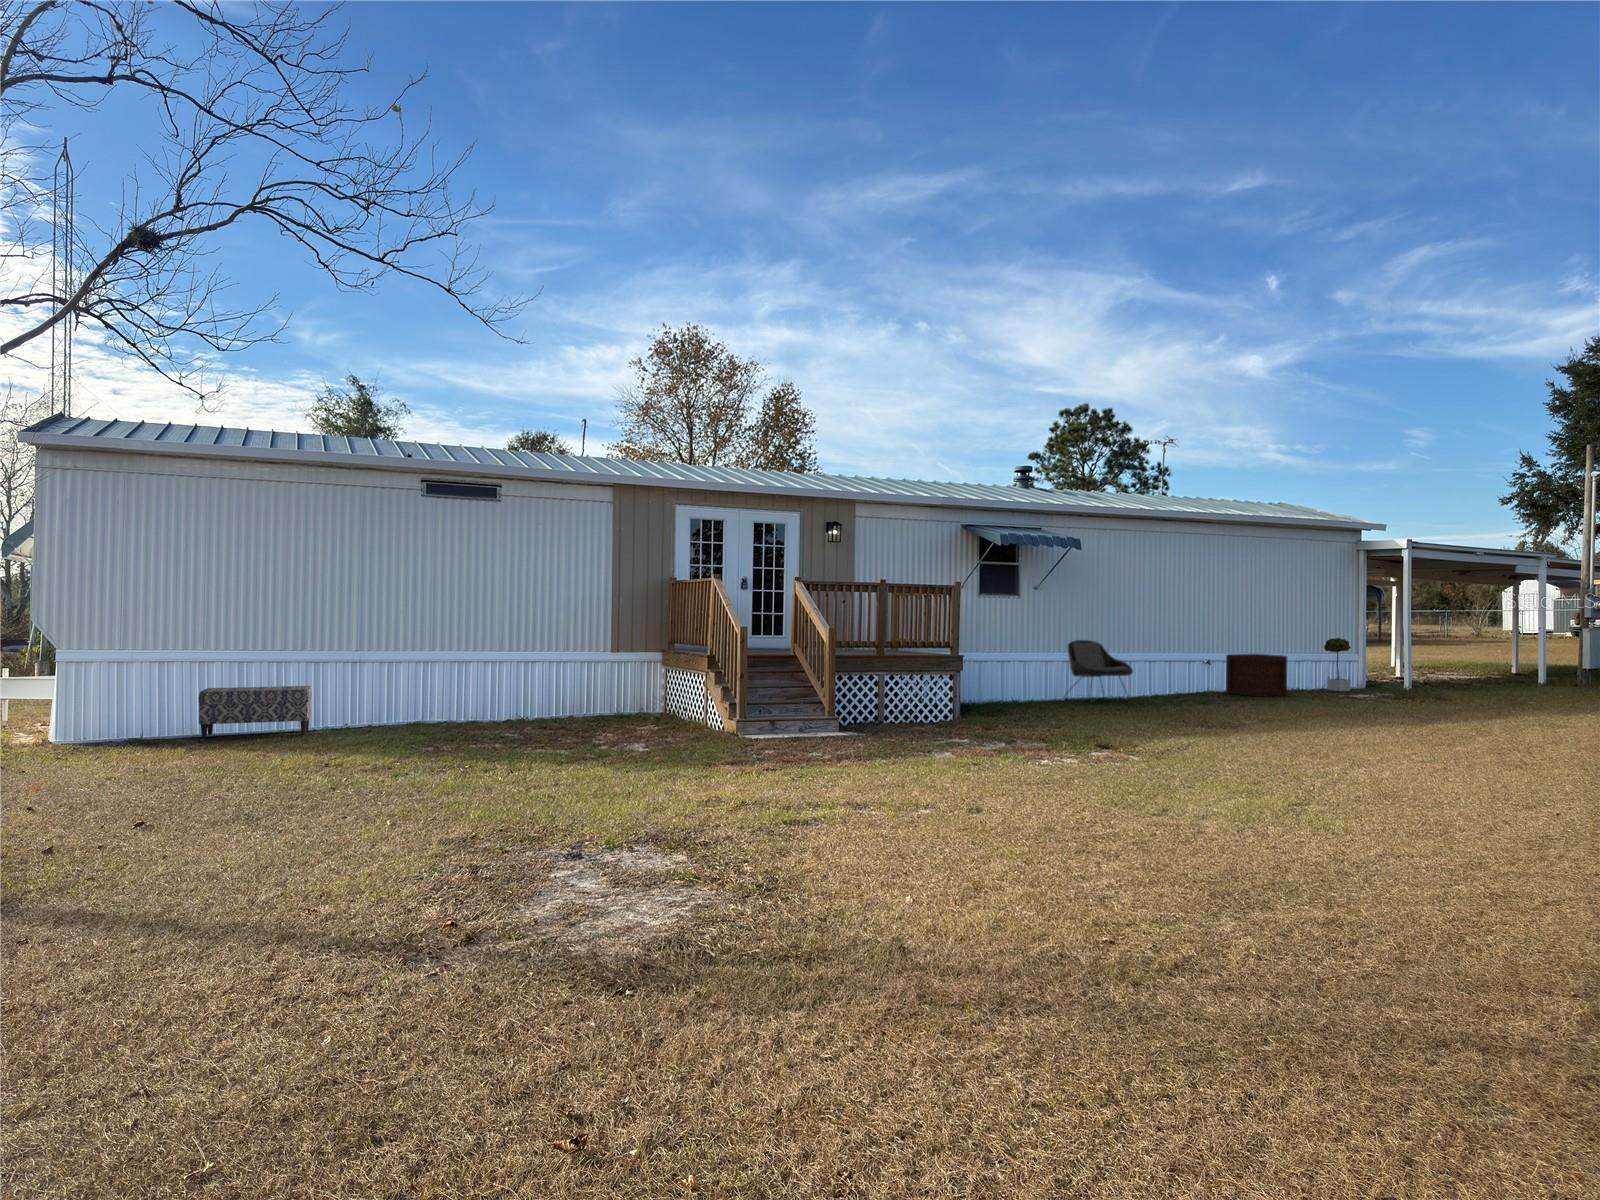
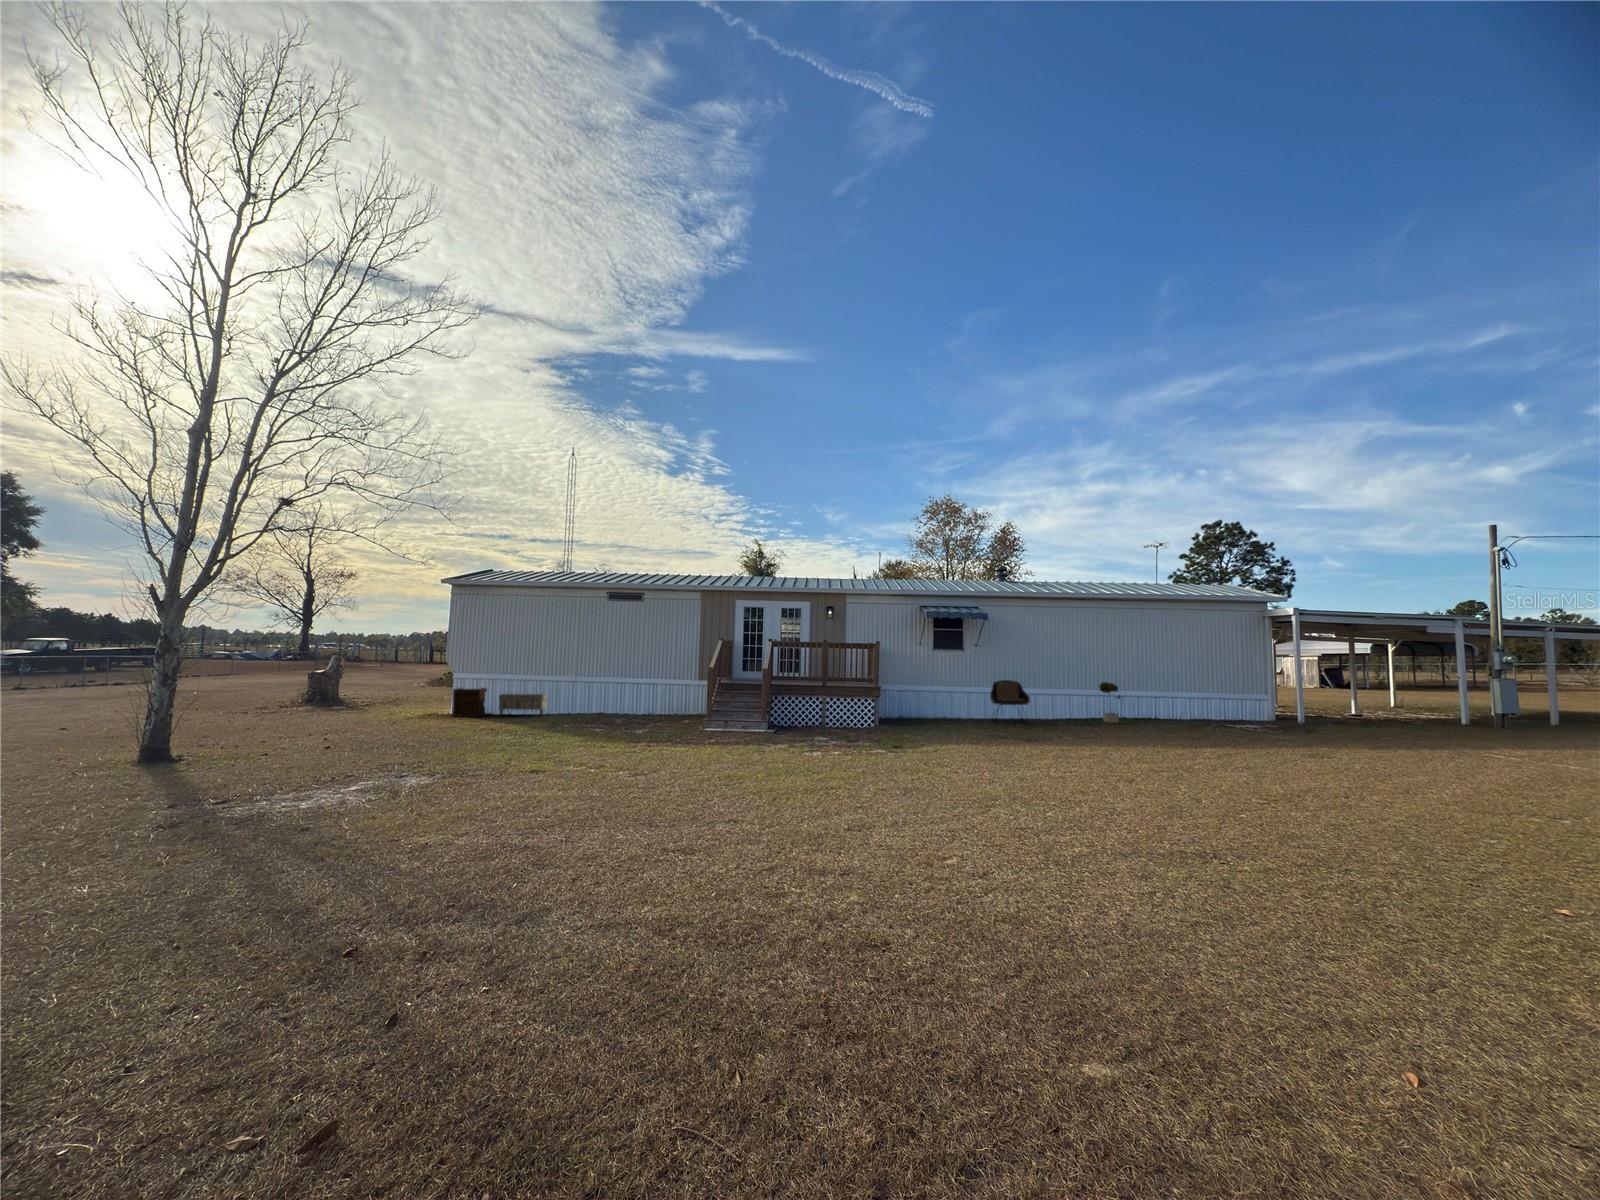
potted tree: present [1324,638,1351,691] -> present [1100,682,1119,723]
wooden crate: present [1226,654,1287,697] -> present [452,688,490,717]

